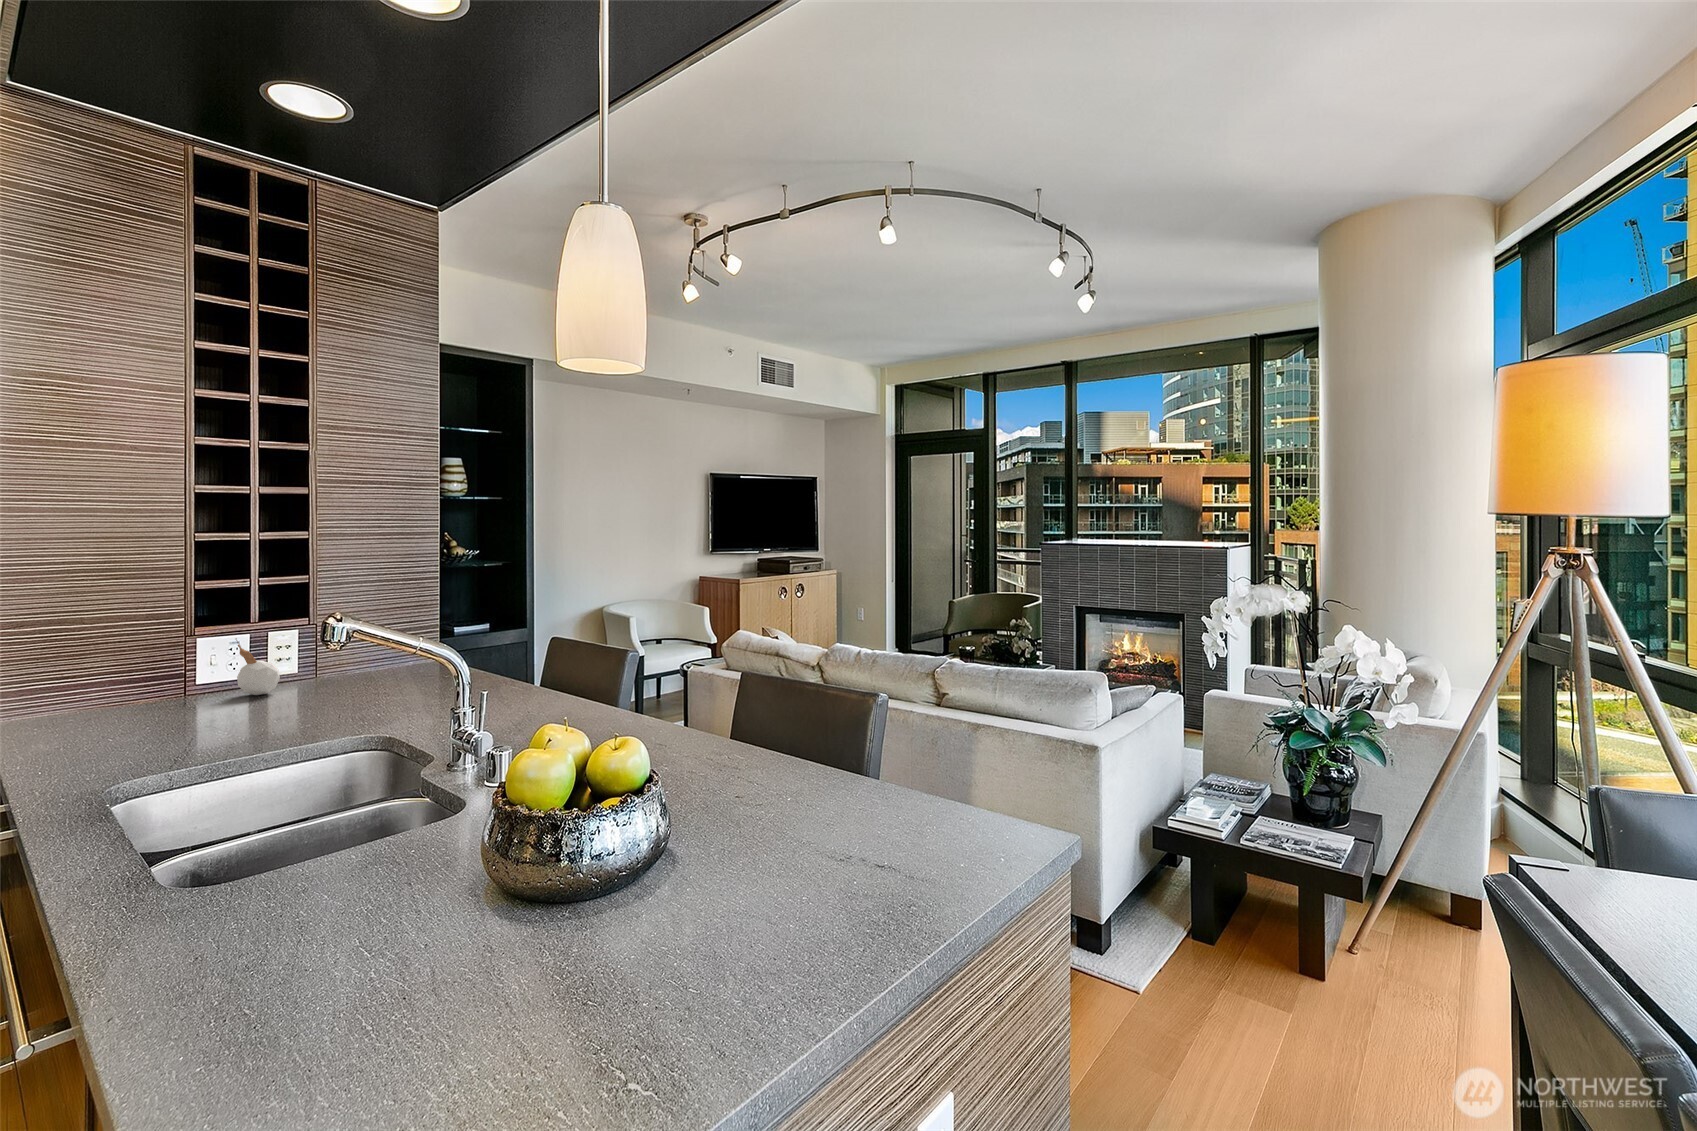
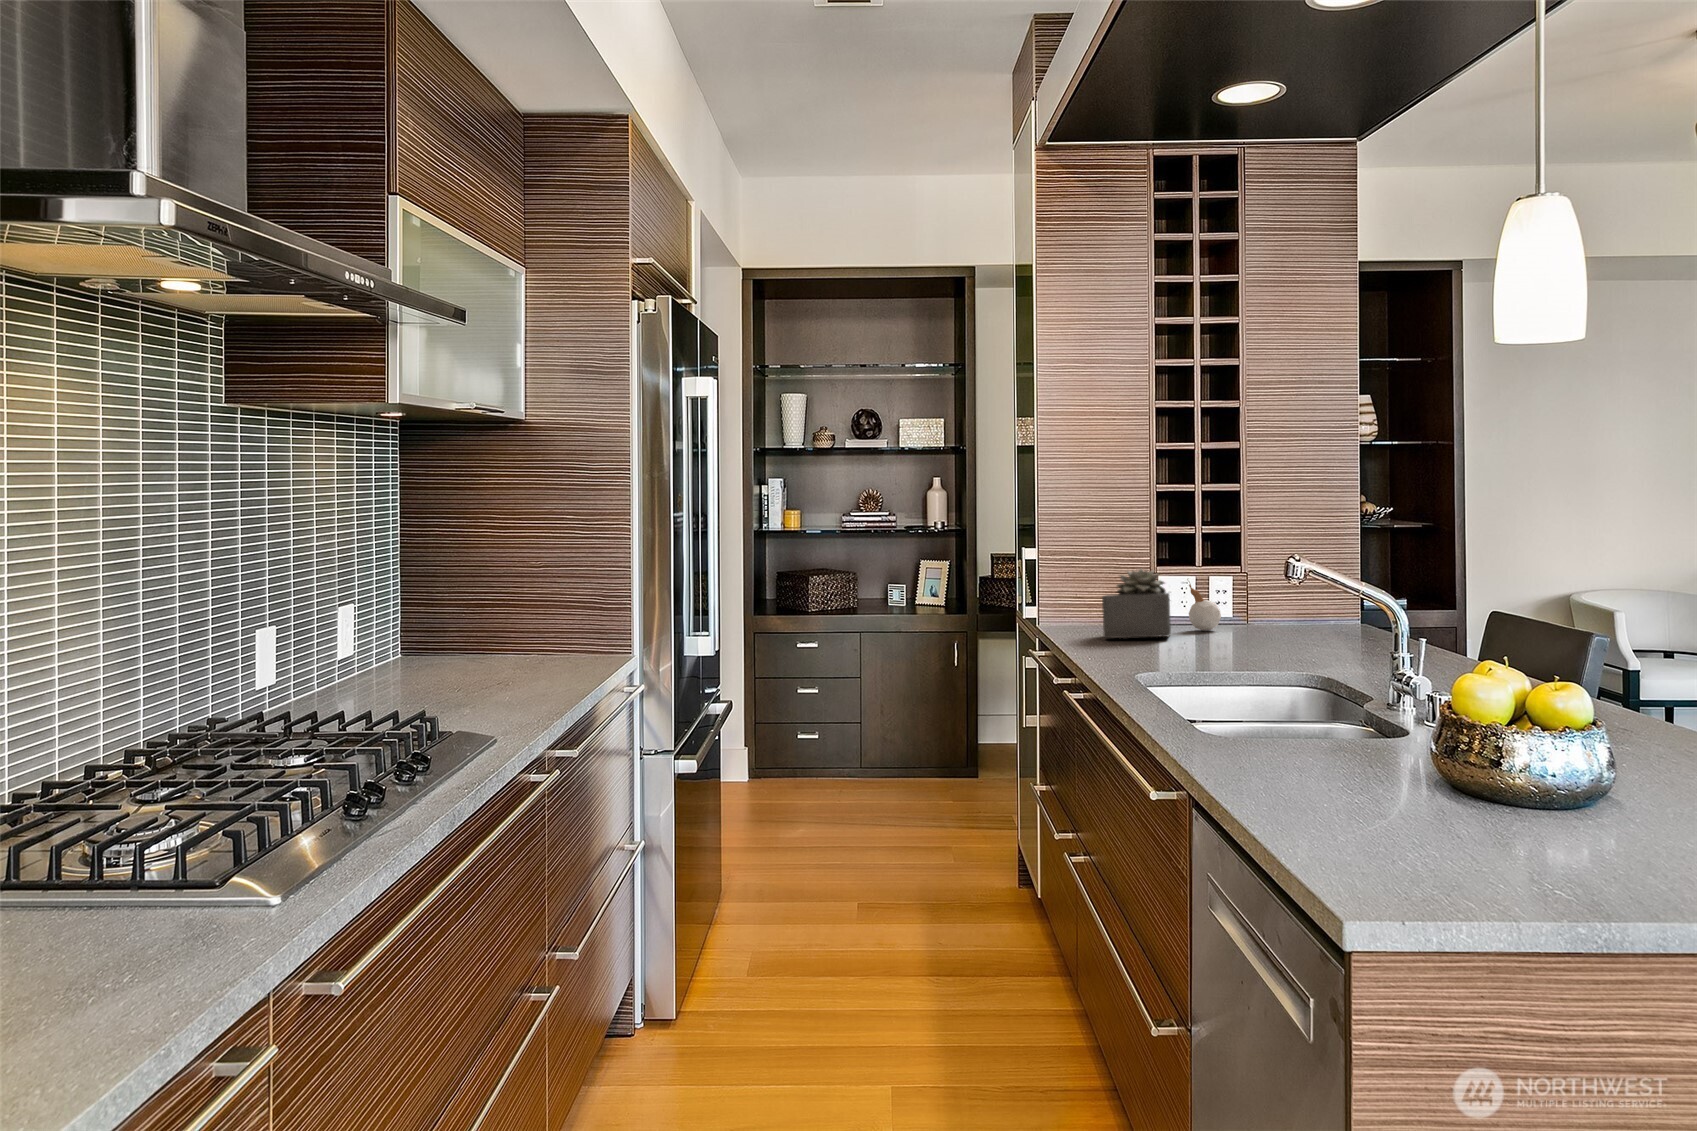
succulent plant: none [92,631,208,726] -> present [1102,569,1171,638]

